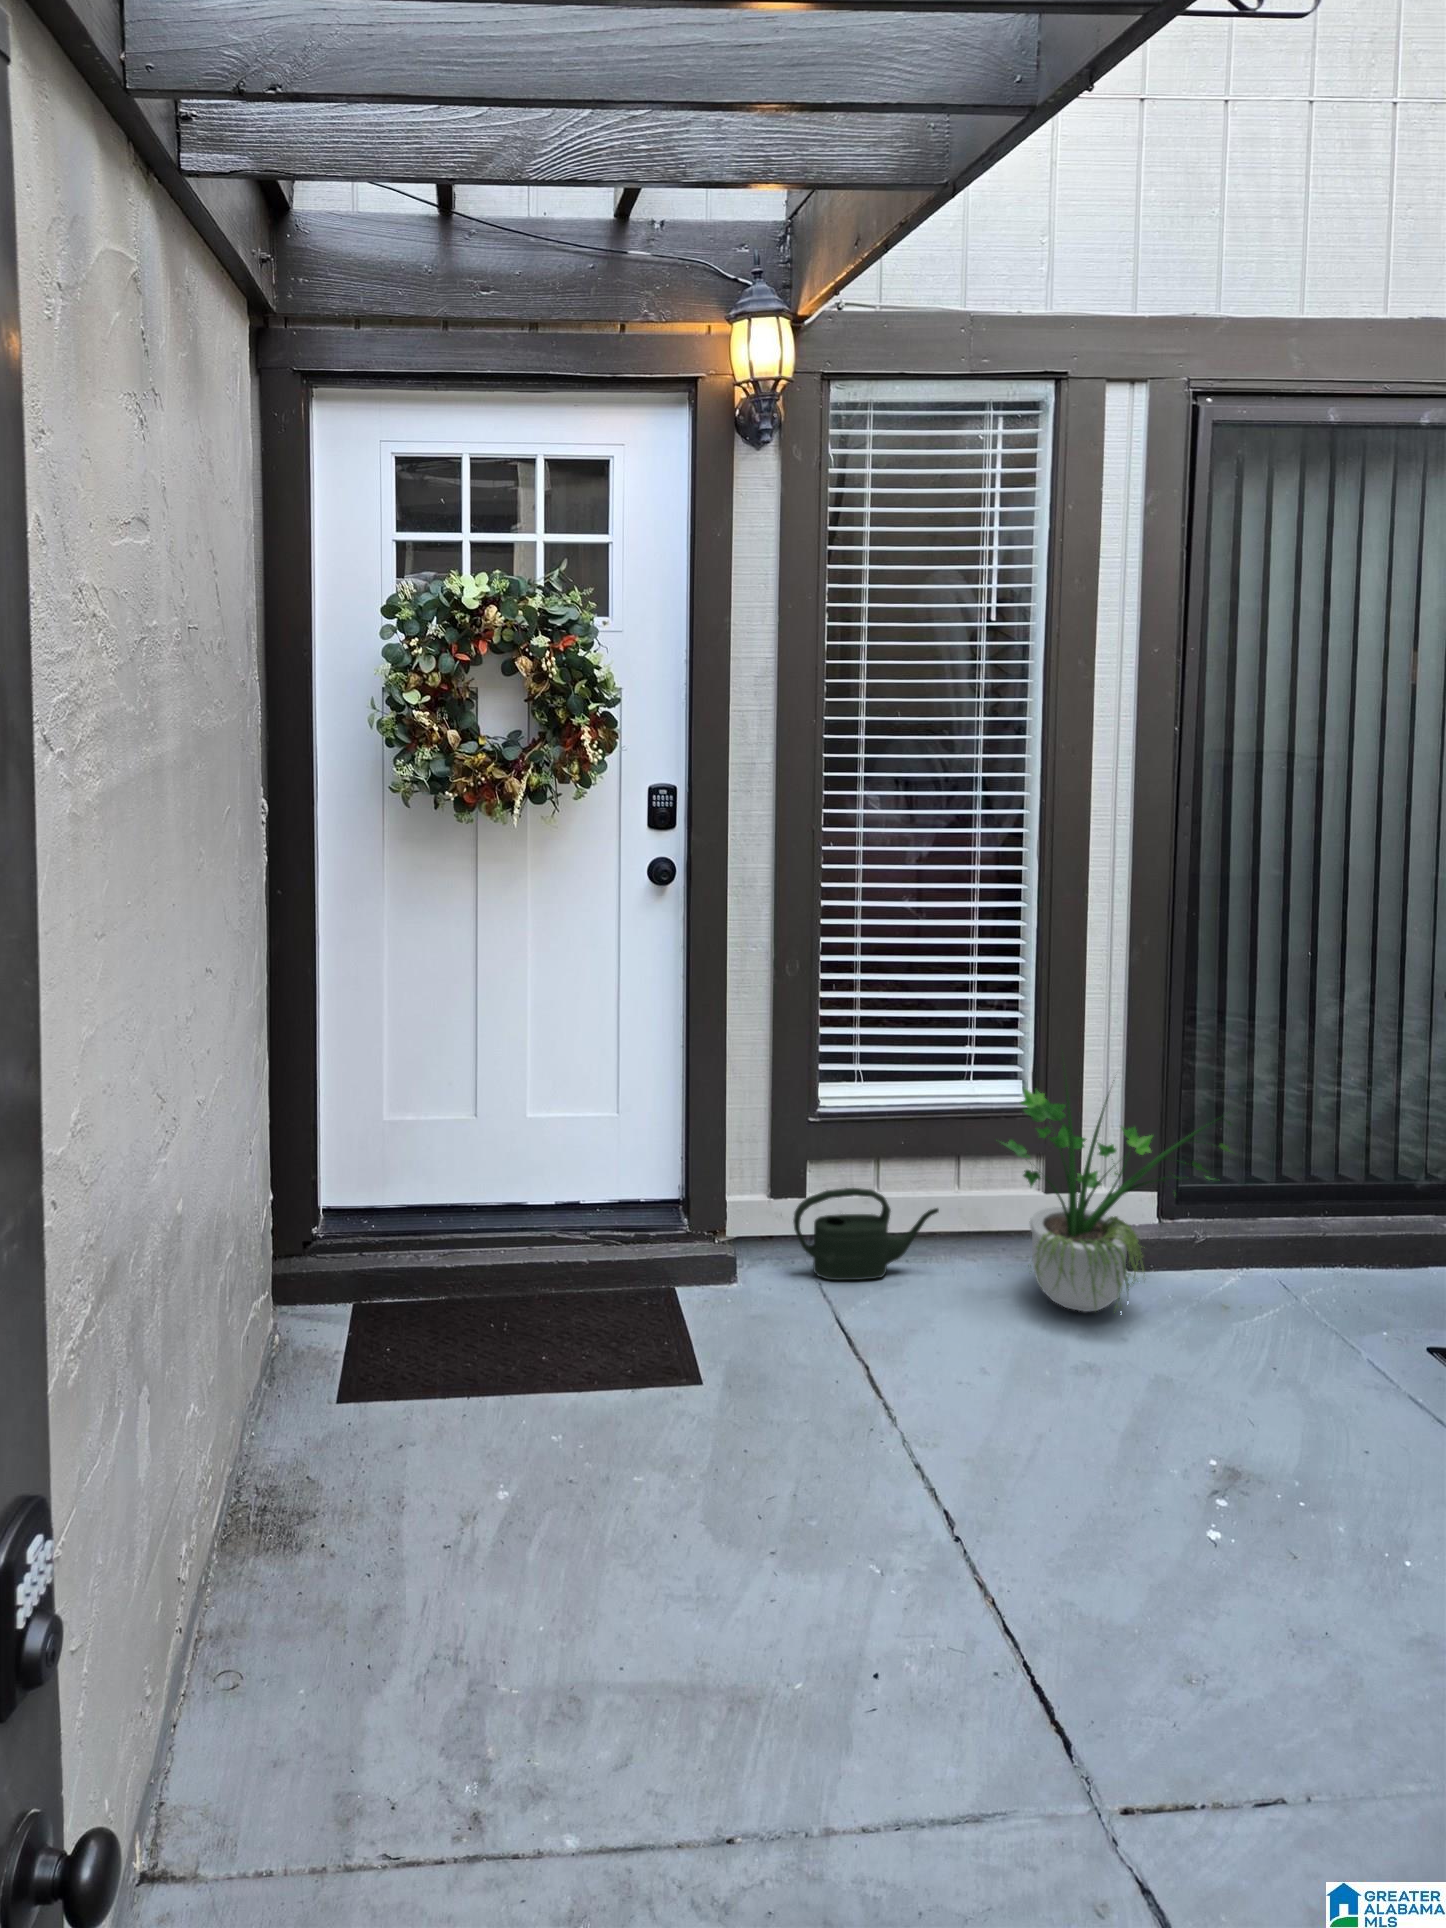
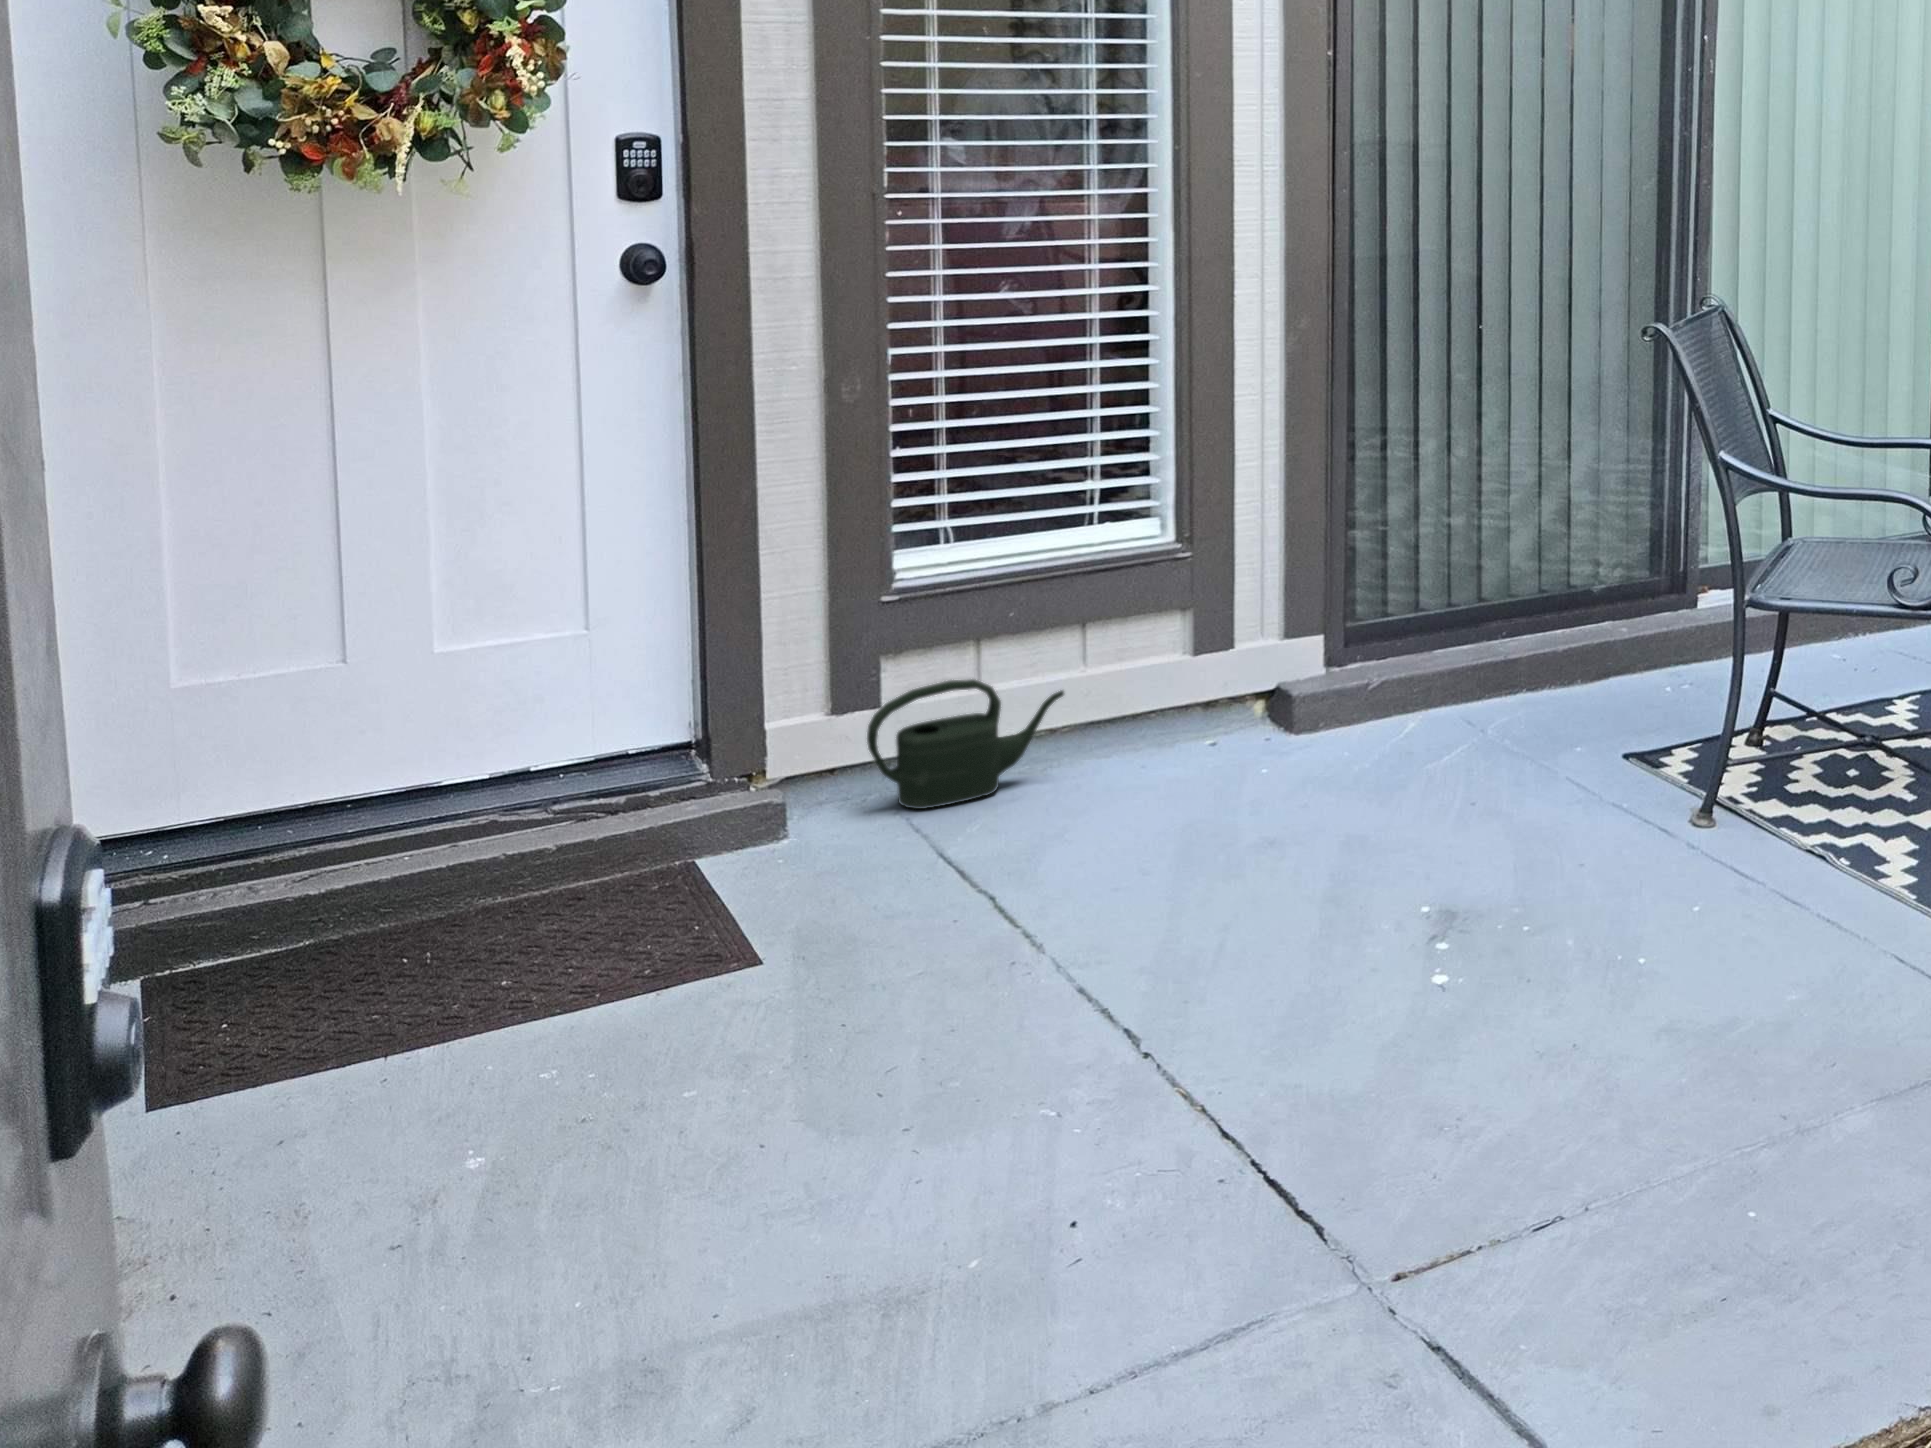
potted plant: present [1003,1067,1233,1312] -> none [1134,451,1423,783]

